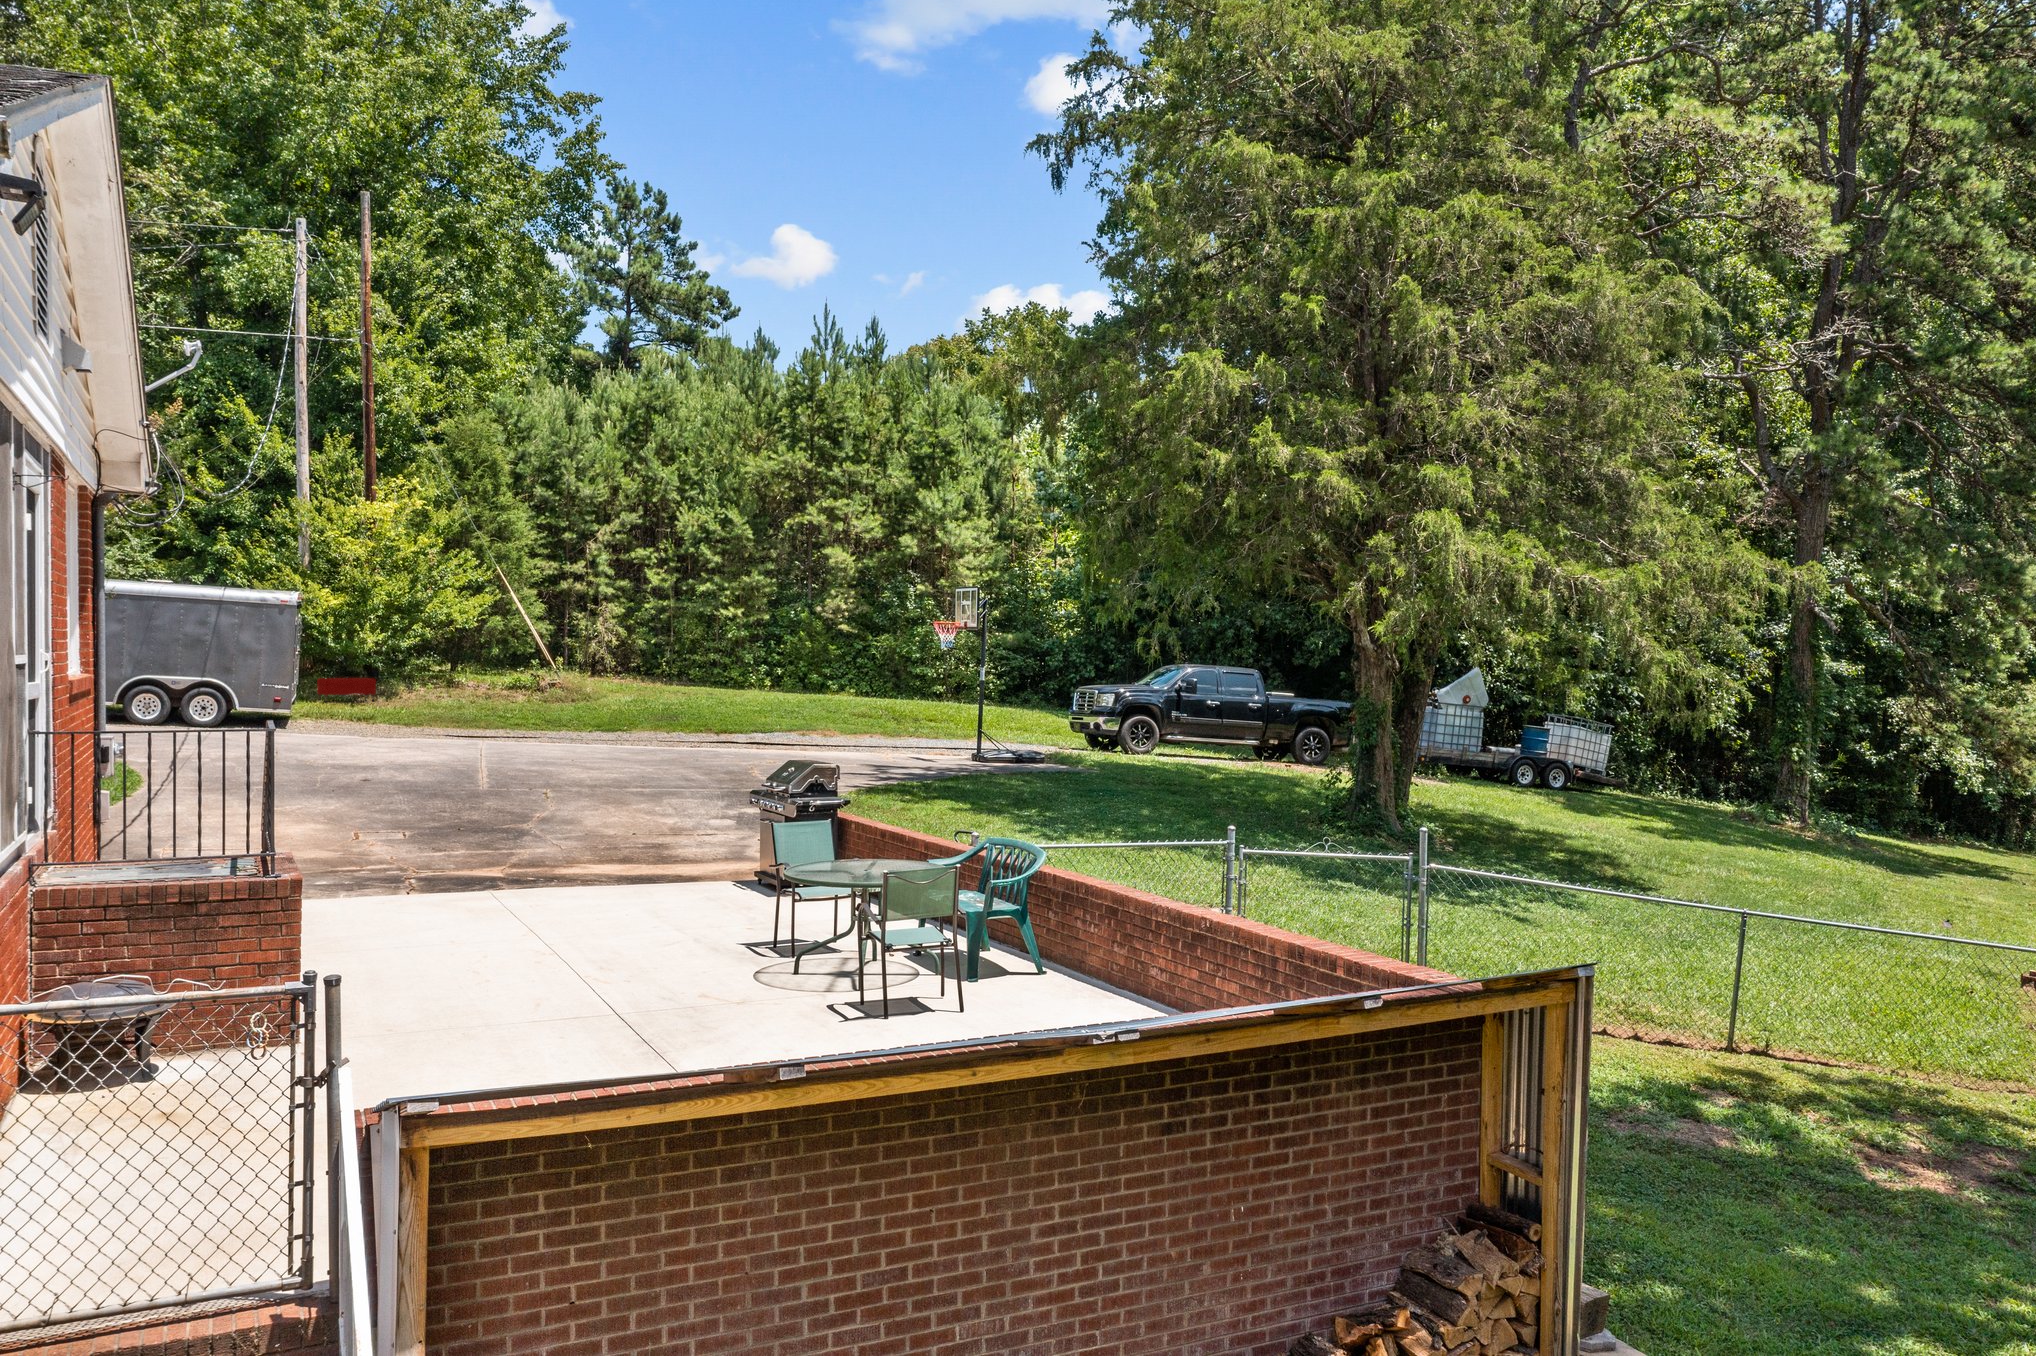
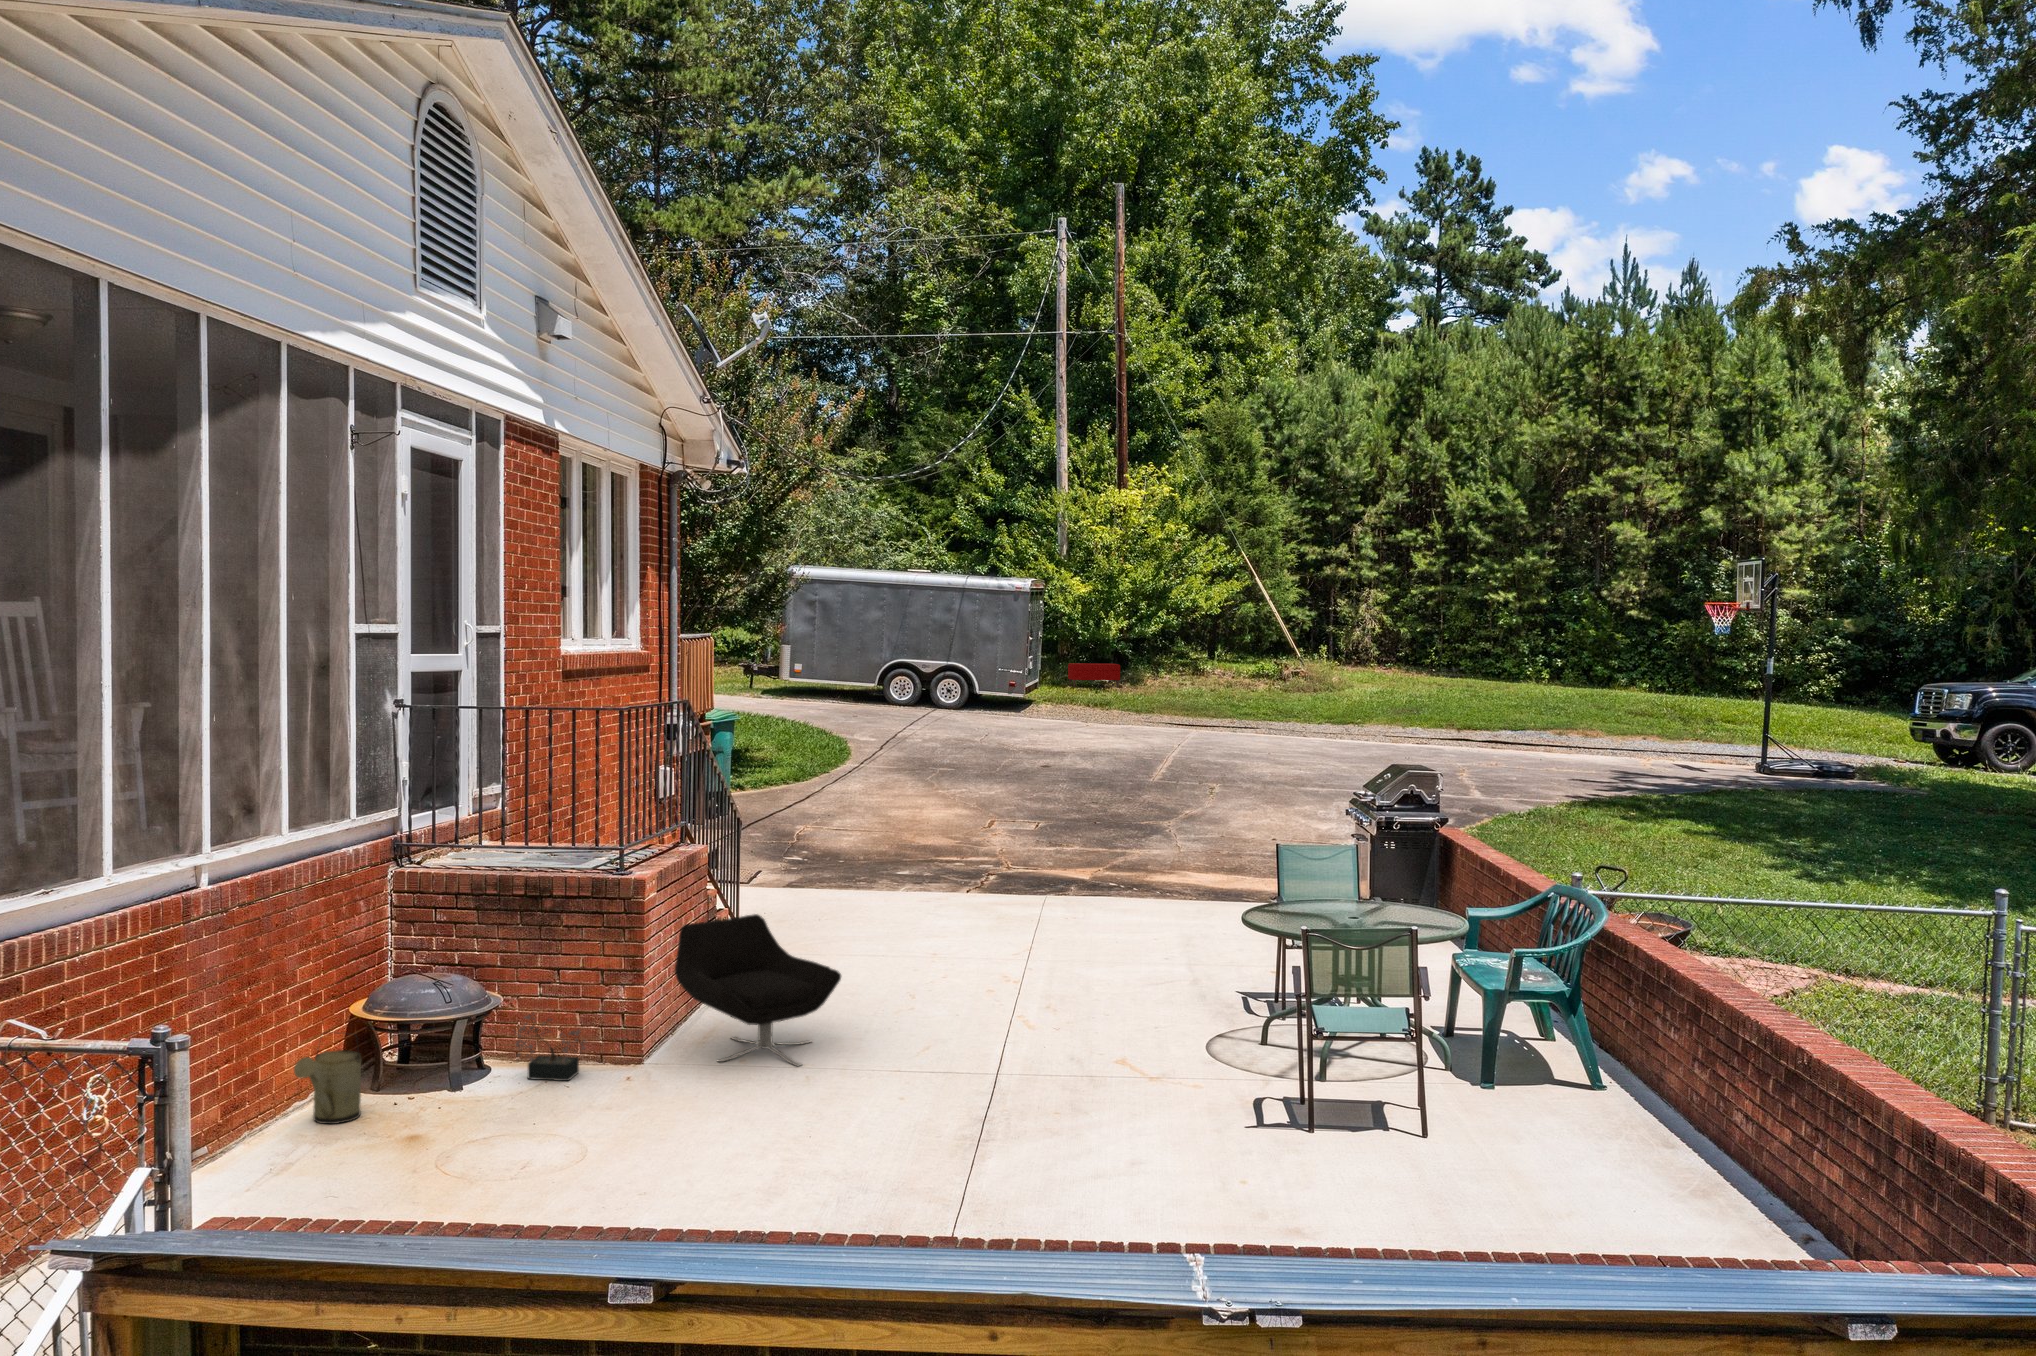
lounge chair: none [322,910,476,1037] -> present [675,914,841,1066]
decorative plant: none [198,1011,273,1070] -> present [516,1015,585,1081]
watering can: none [44,1040,92,1126] -> present [294,1033,361,1124]

